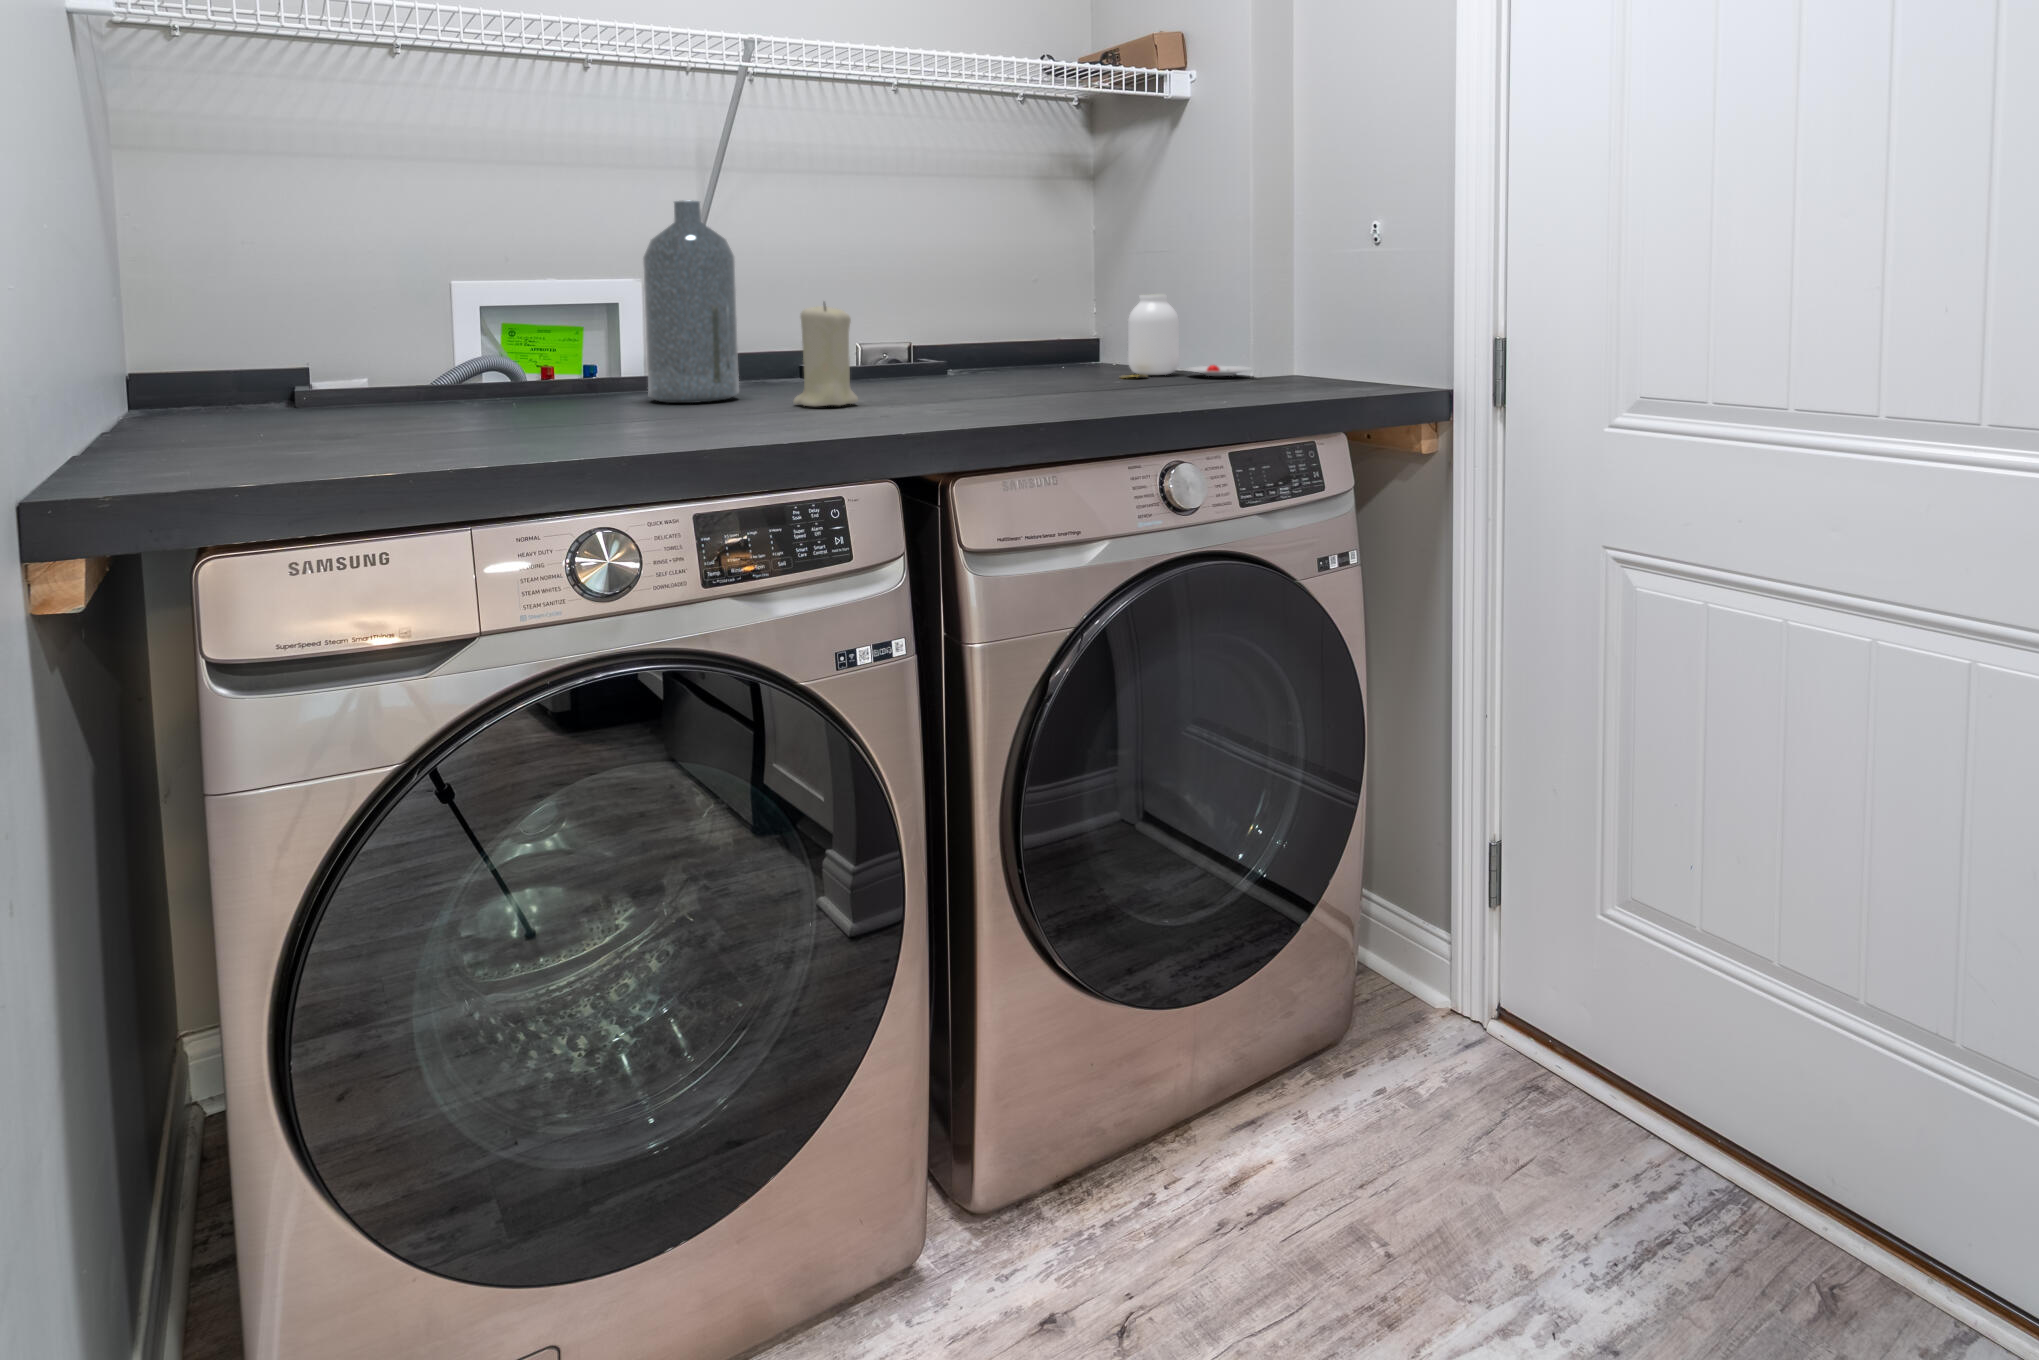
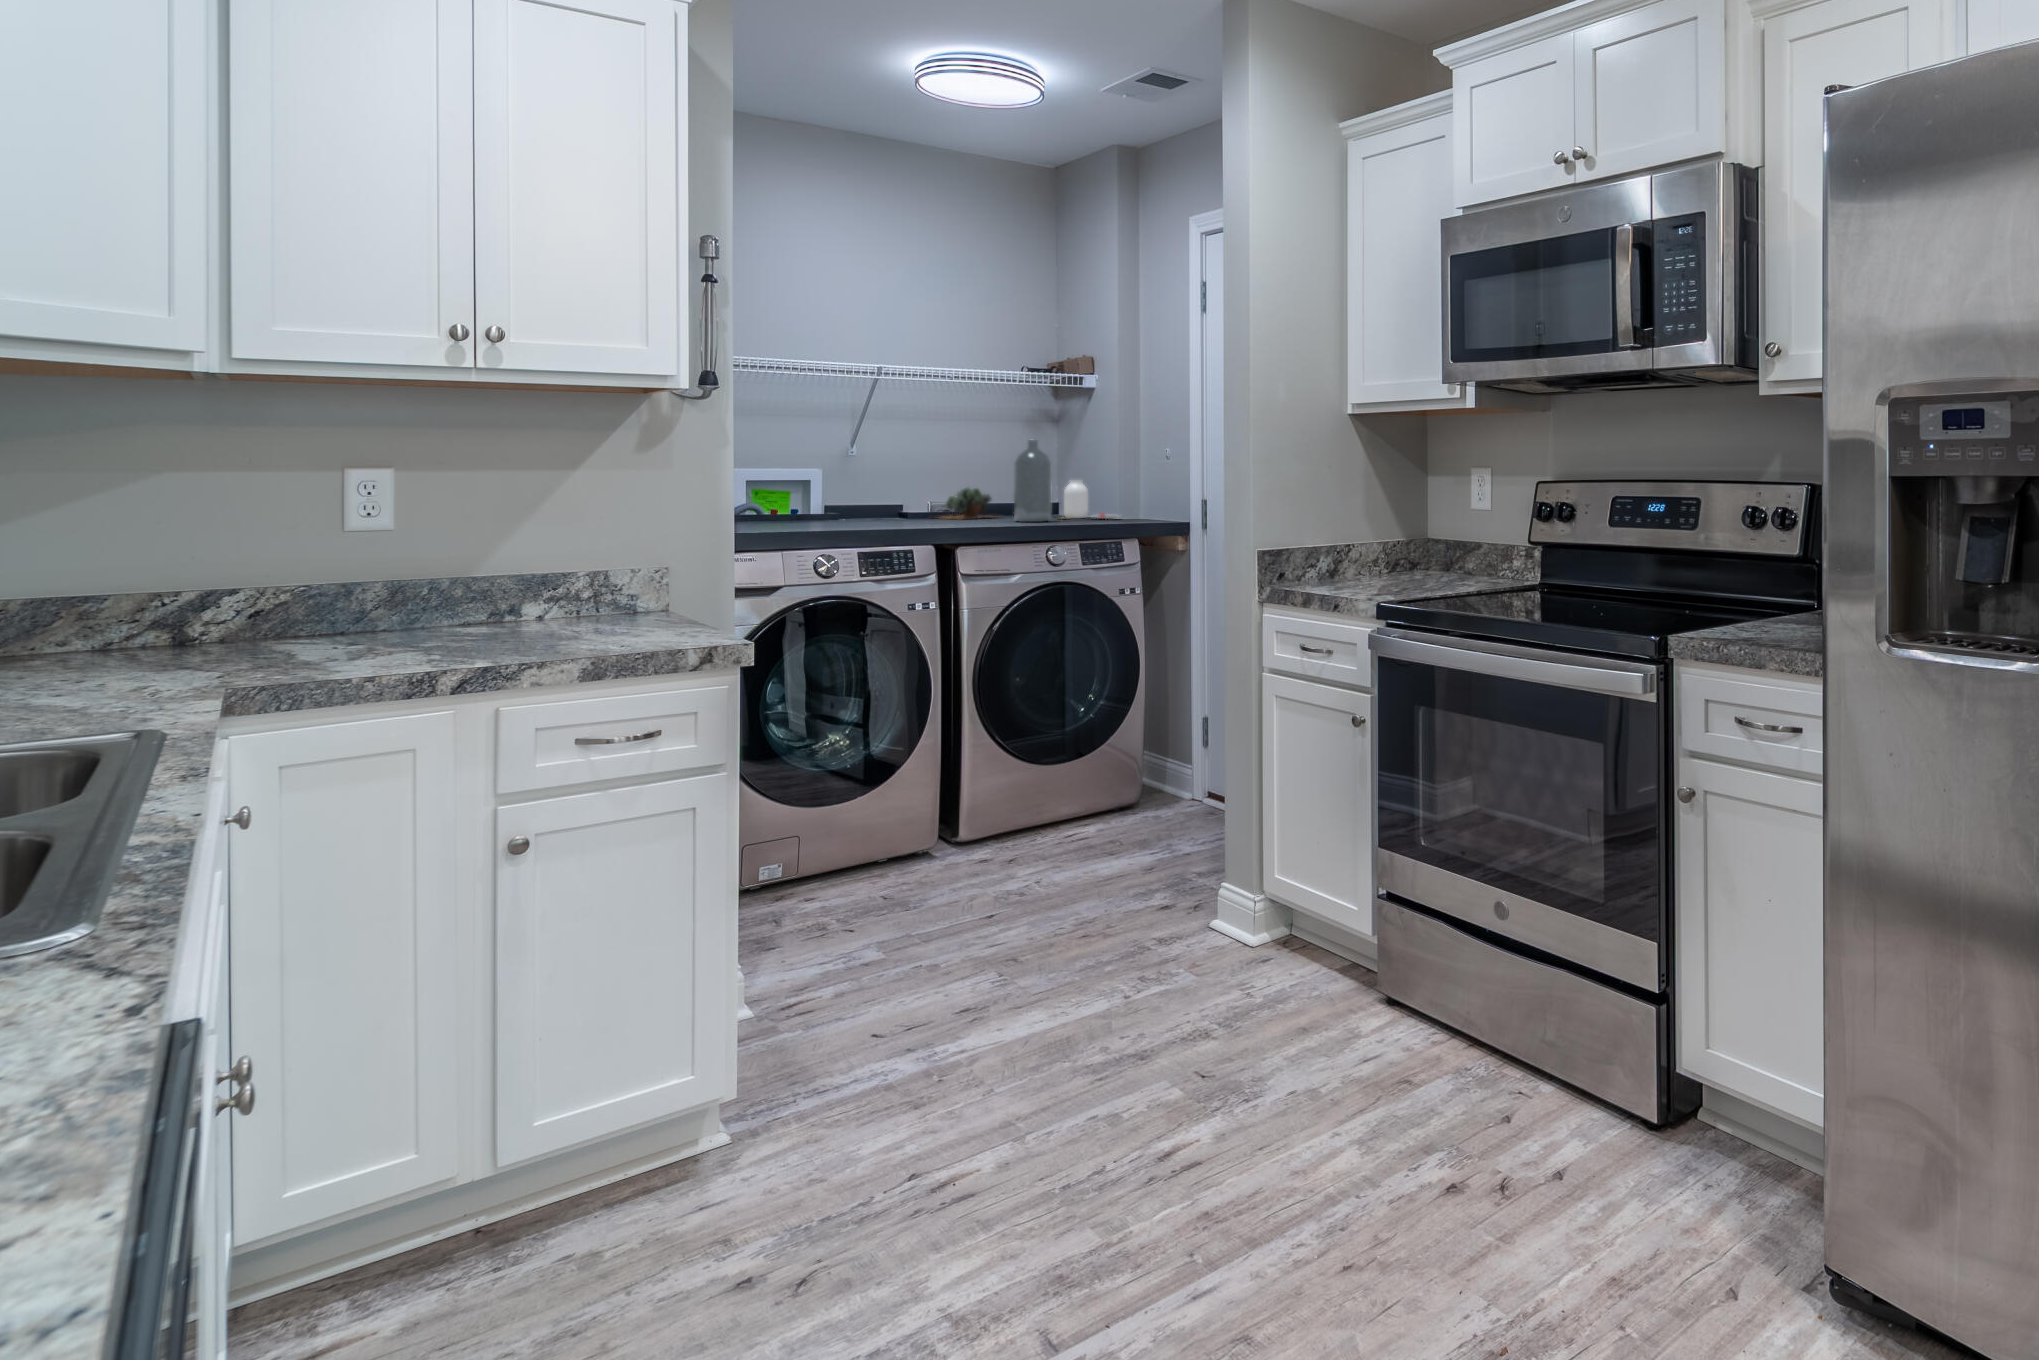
bottle: present [643,201,739,403] -> present [1014,440,1051,522]
candle: present [793,302,859,406] -> none [896,480,924,524]
succulent plant: none [859,312,1009,383] -> present [938,487,991,519]

